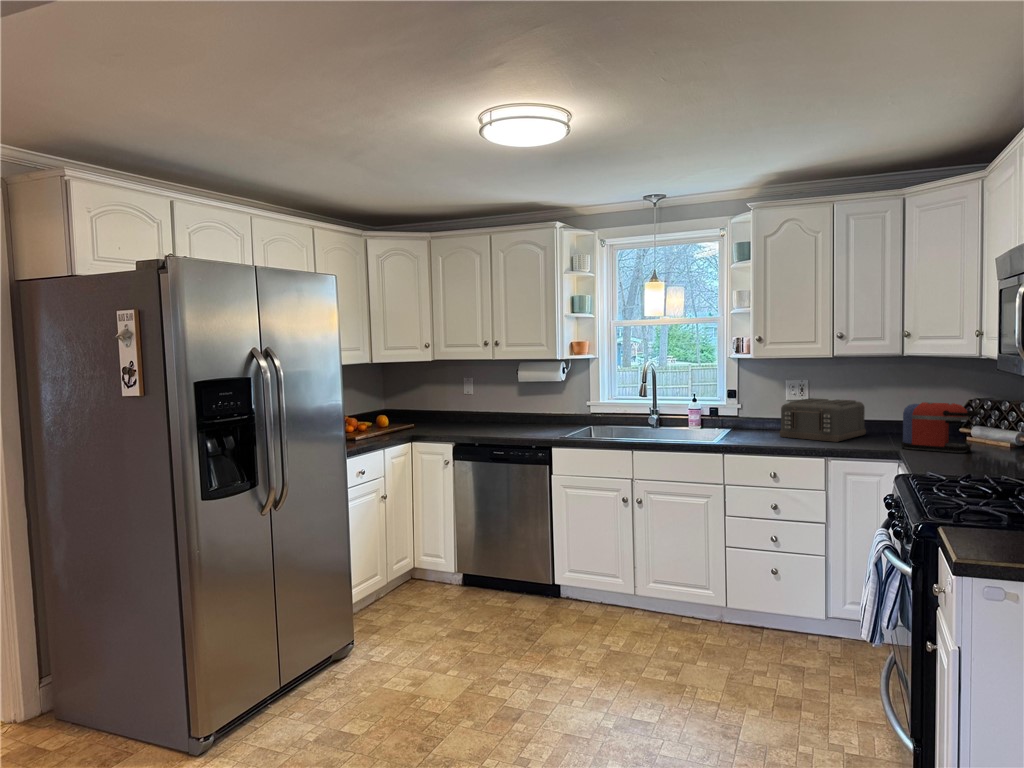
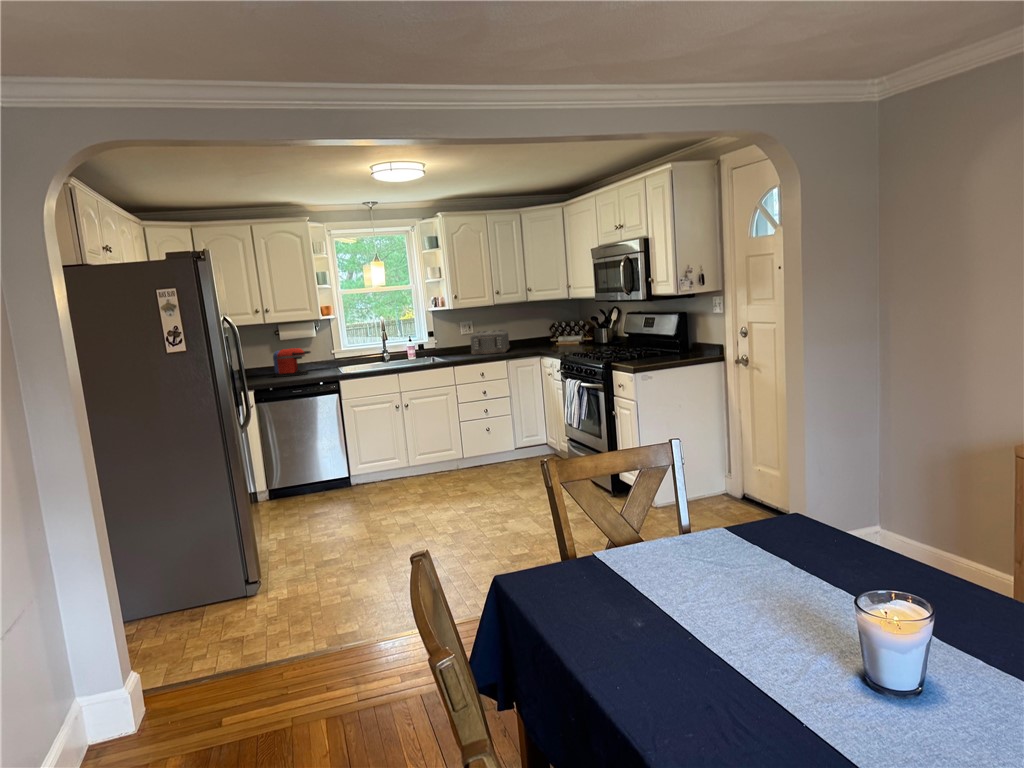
coffee maker: present [901,402,981,453] -> present [273,348,311,377]

